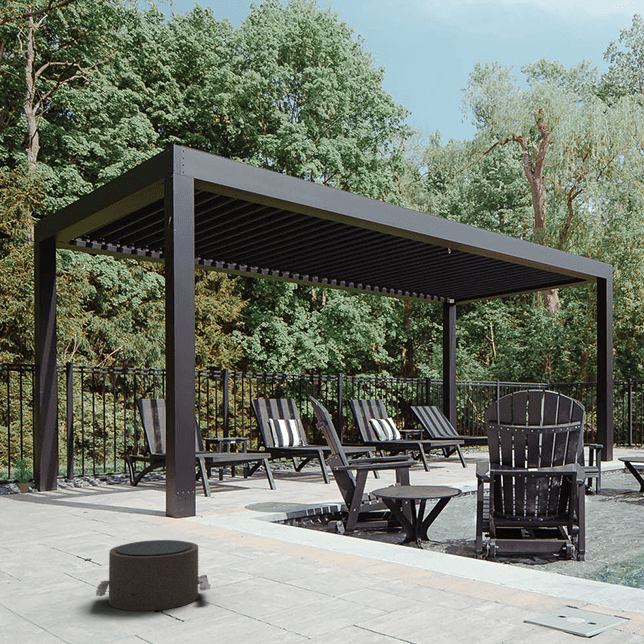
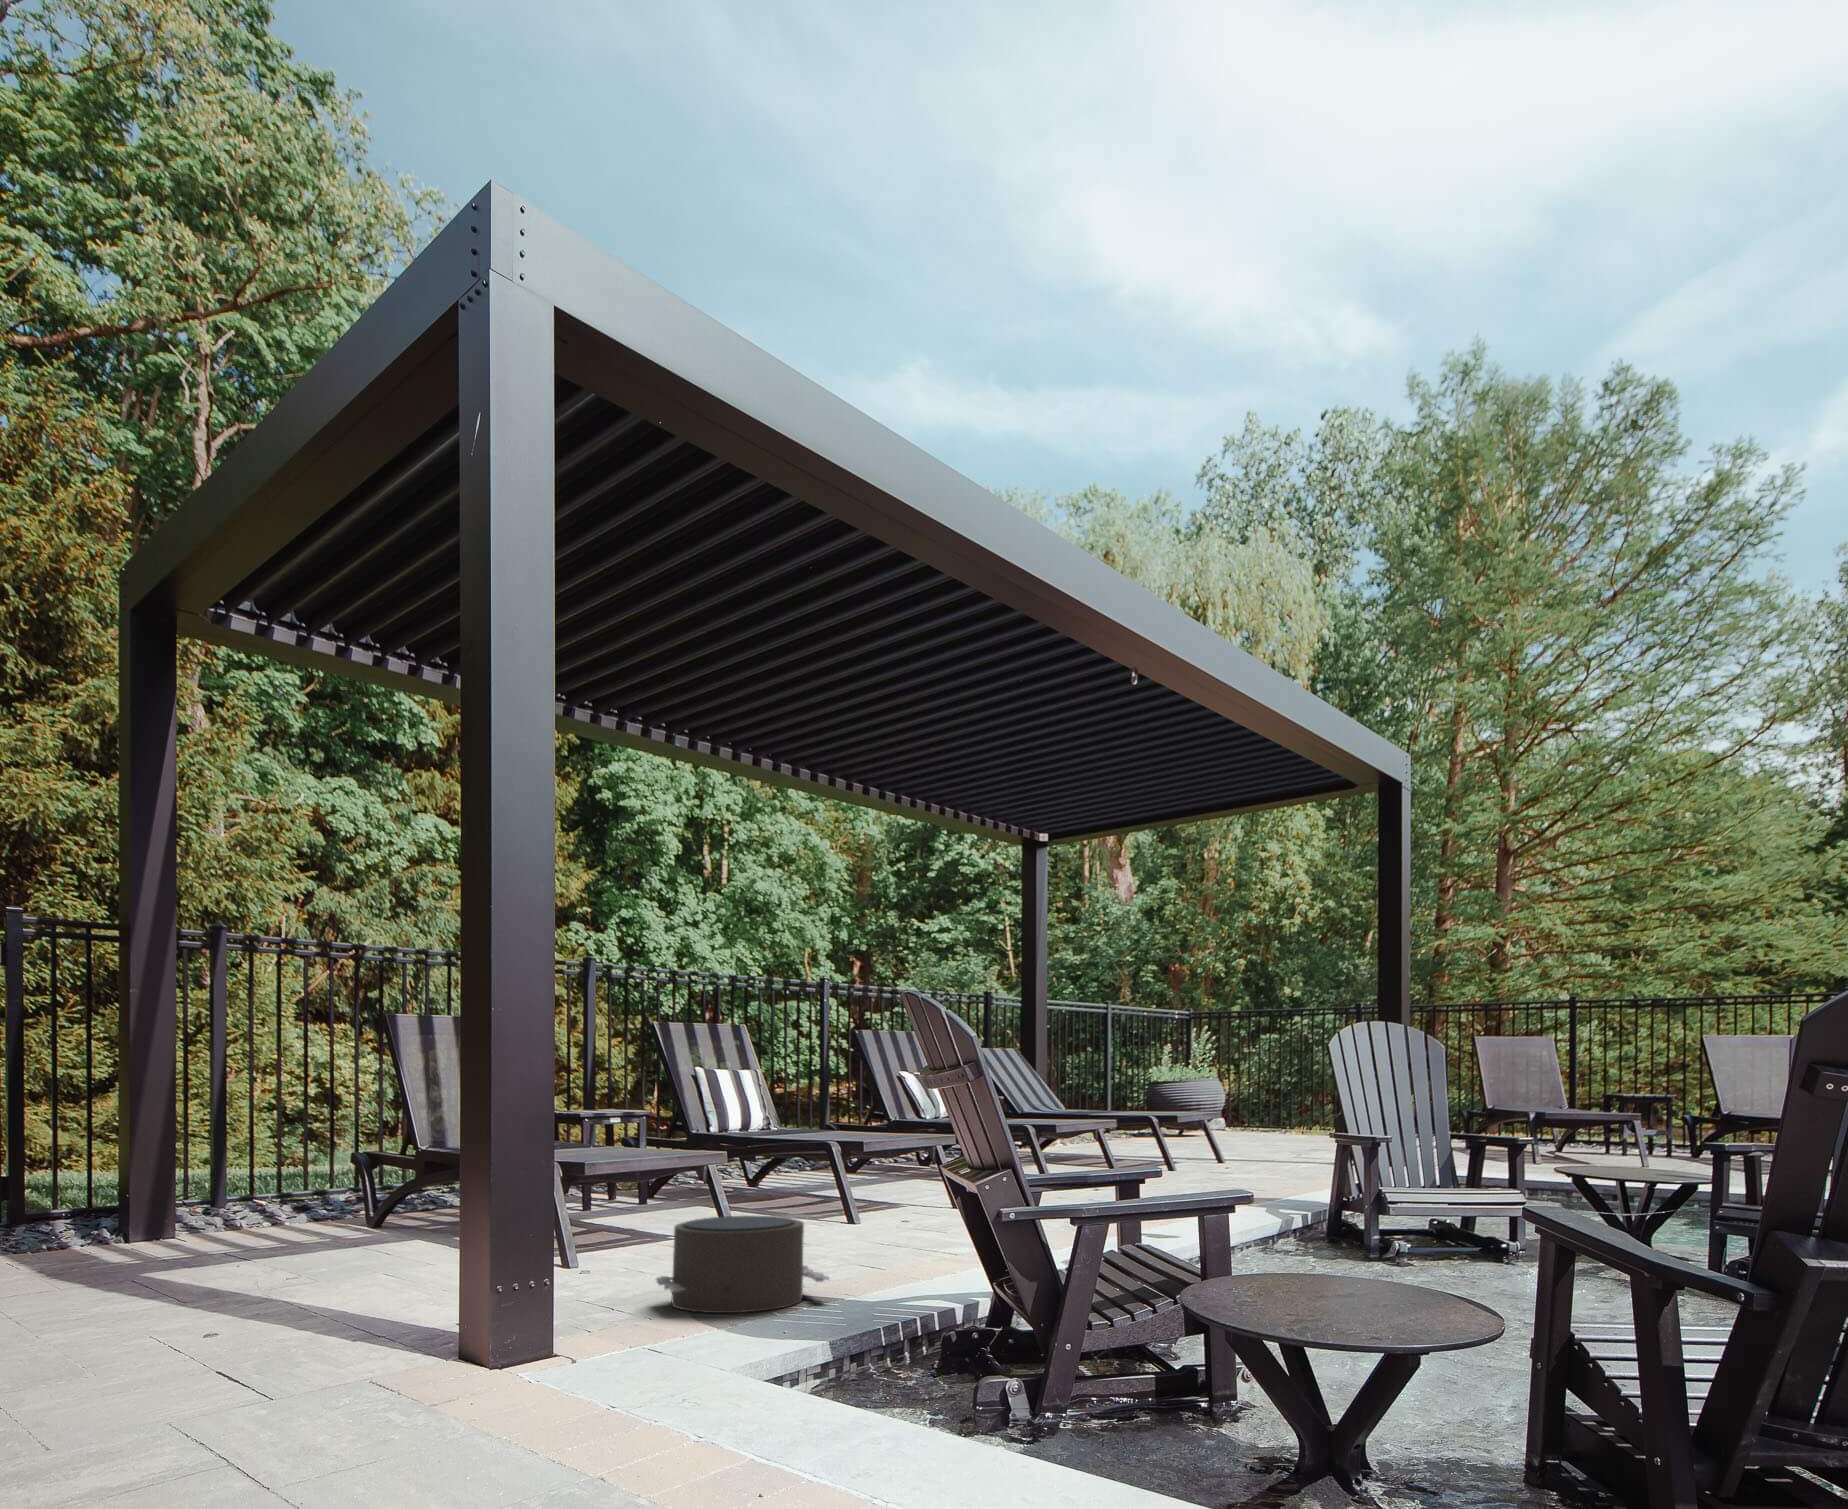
potted plant: present [15,457,33,493] -> none [269,1128,309,1197]

